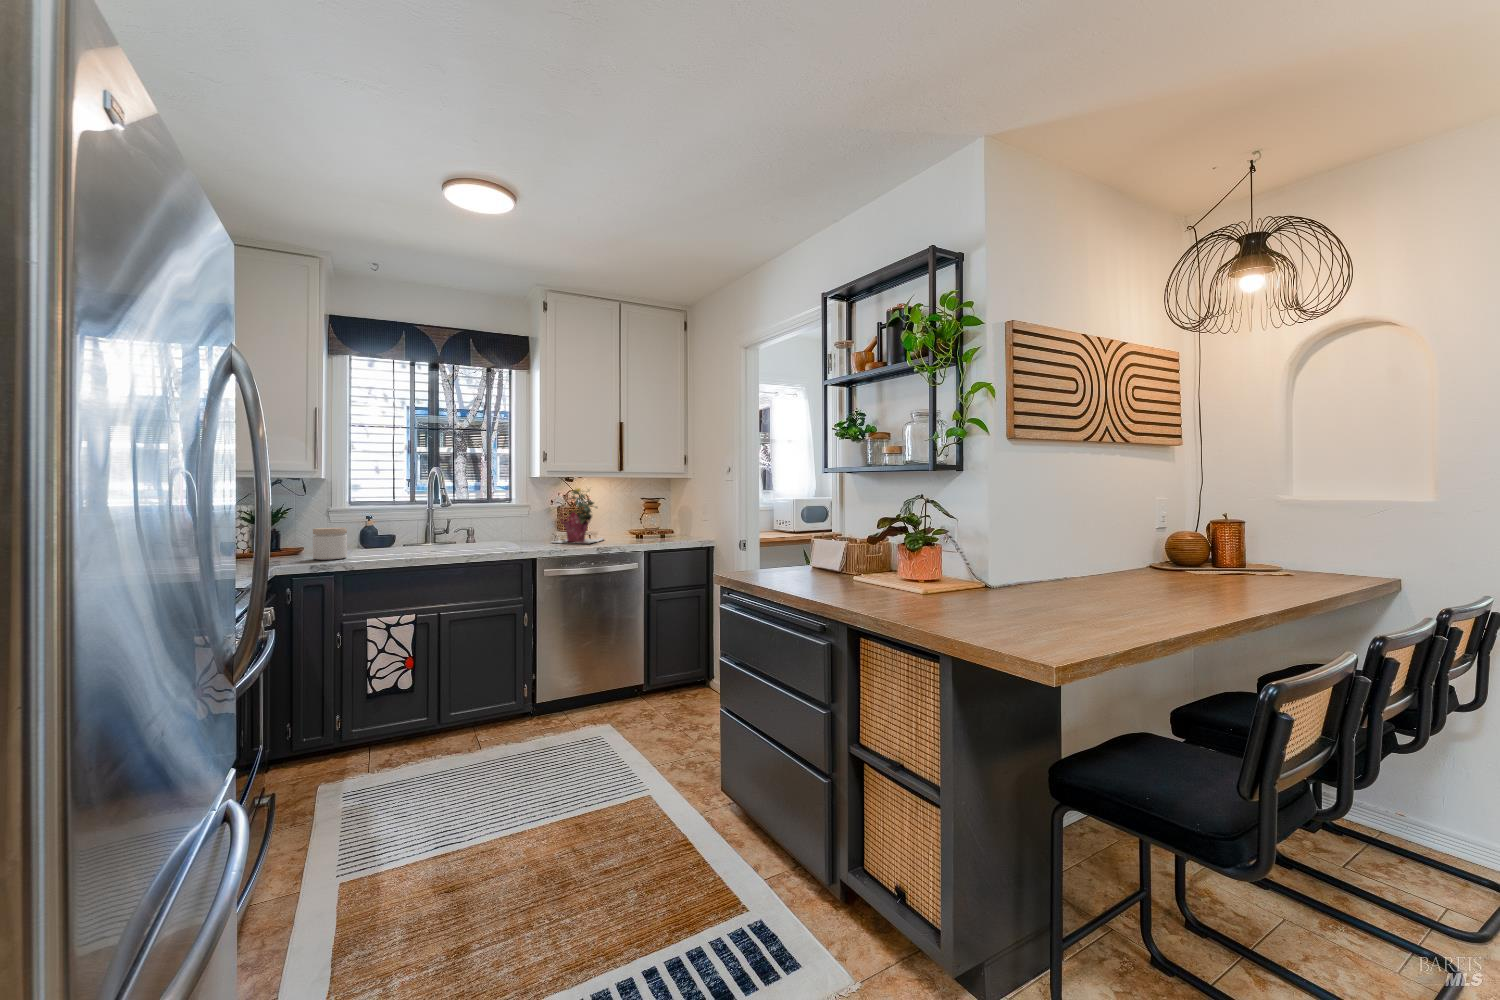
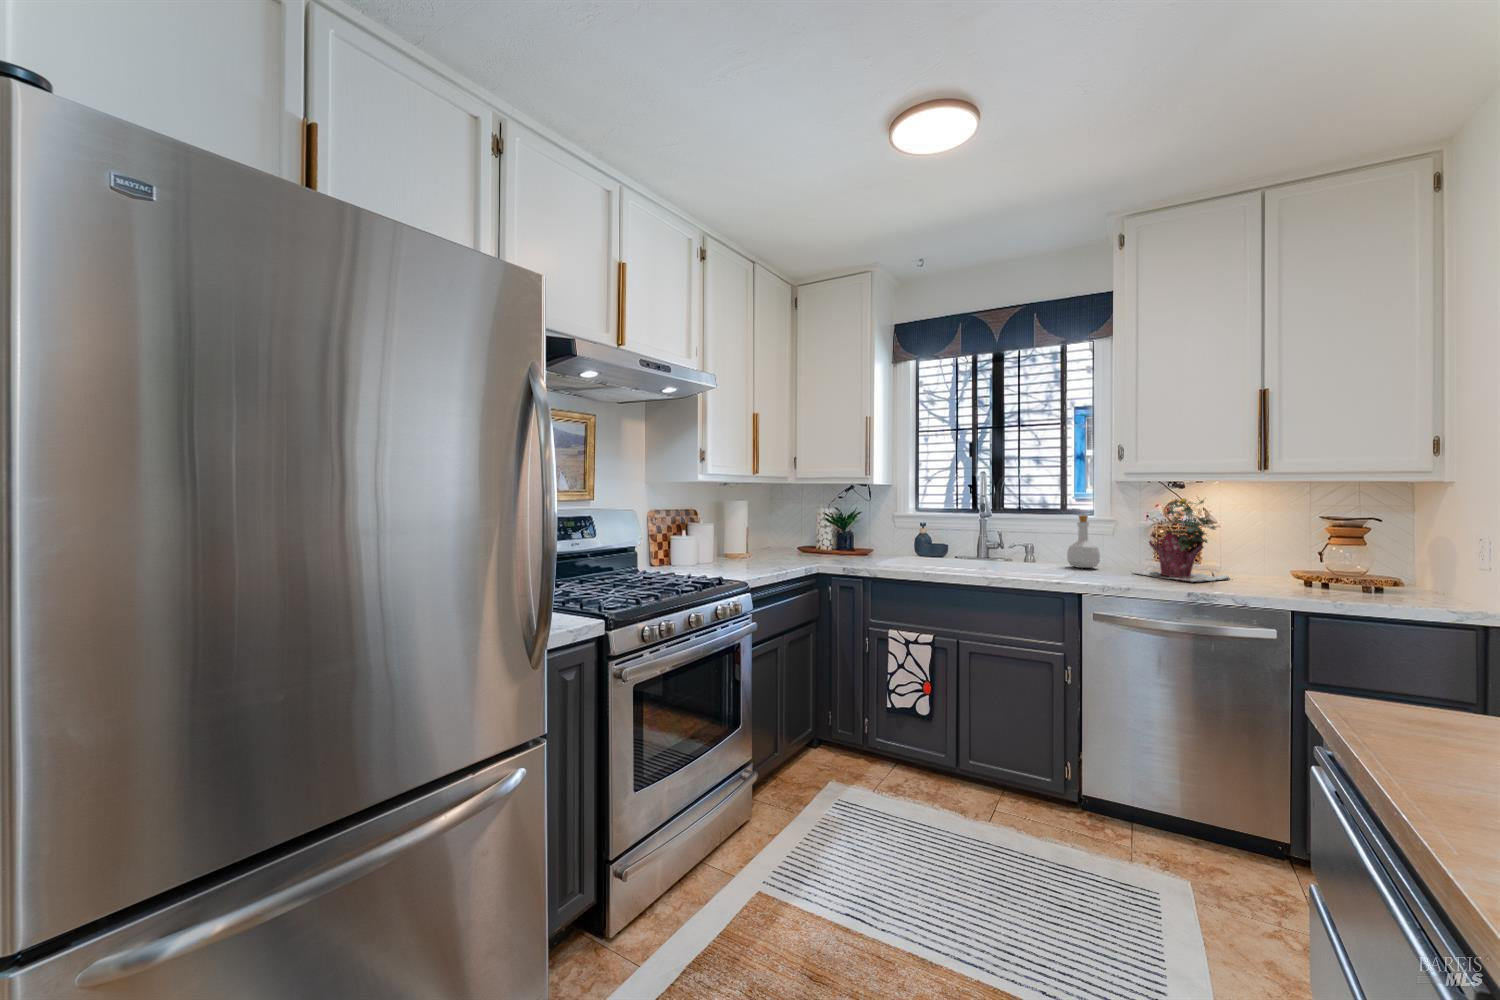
bottle: none [504,502,528,543] -> present [1067,515,1100,568]
jar: present [313,527,347,560] -> none [855,532,884,564]

